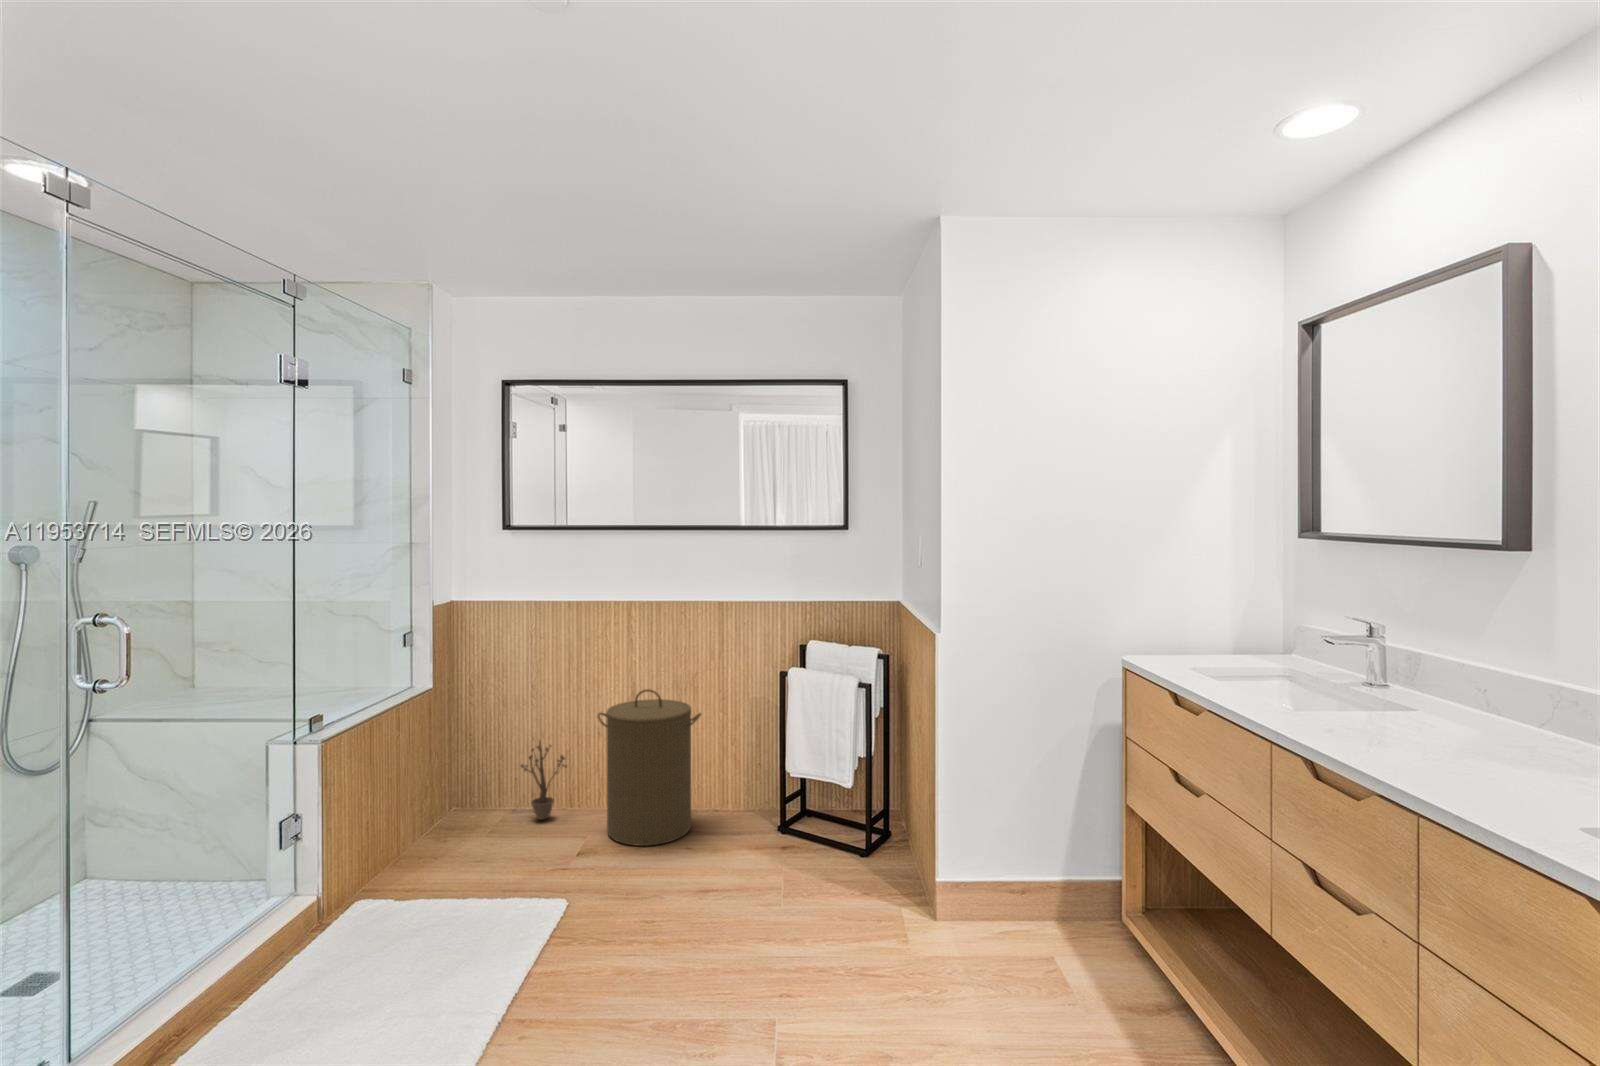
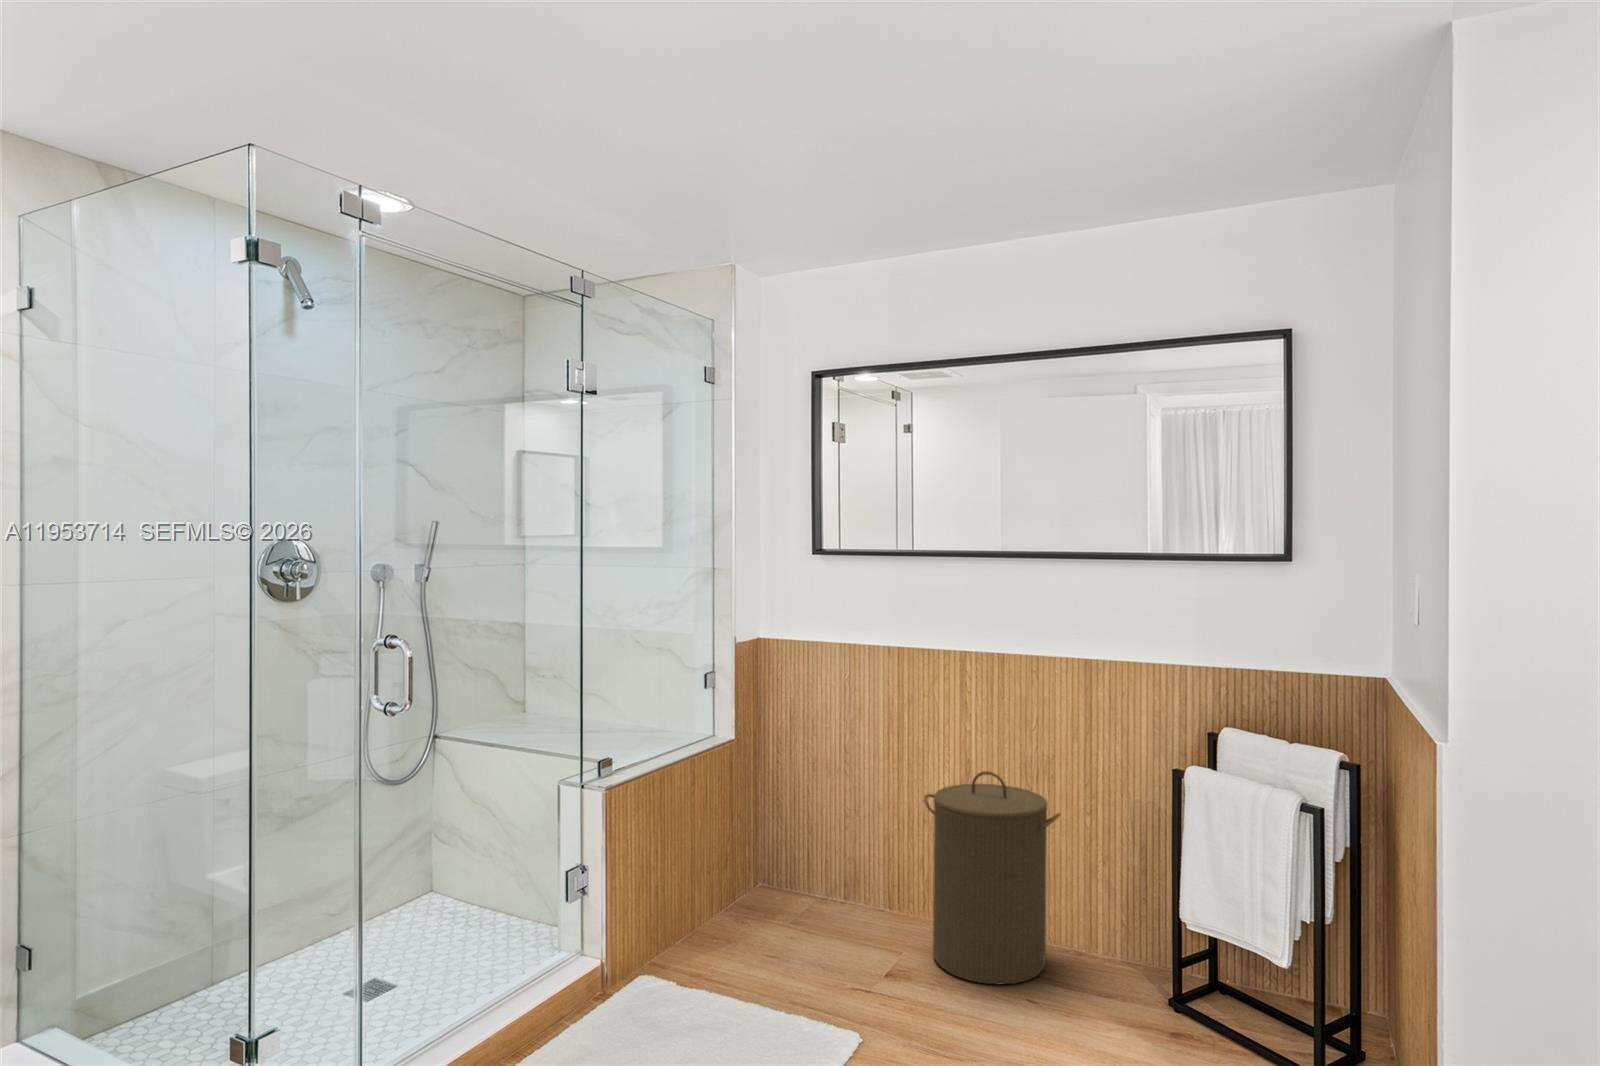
decorative plant: present [516,741,567,820] -> none [829,818,892,918]

